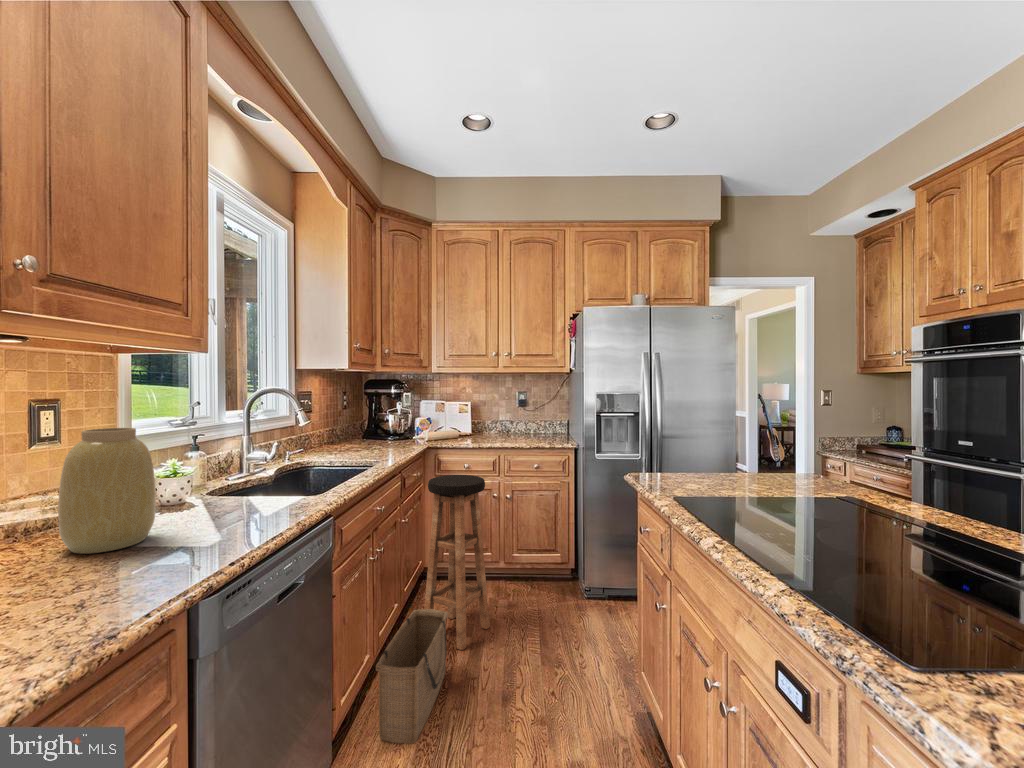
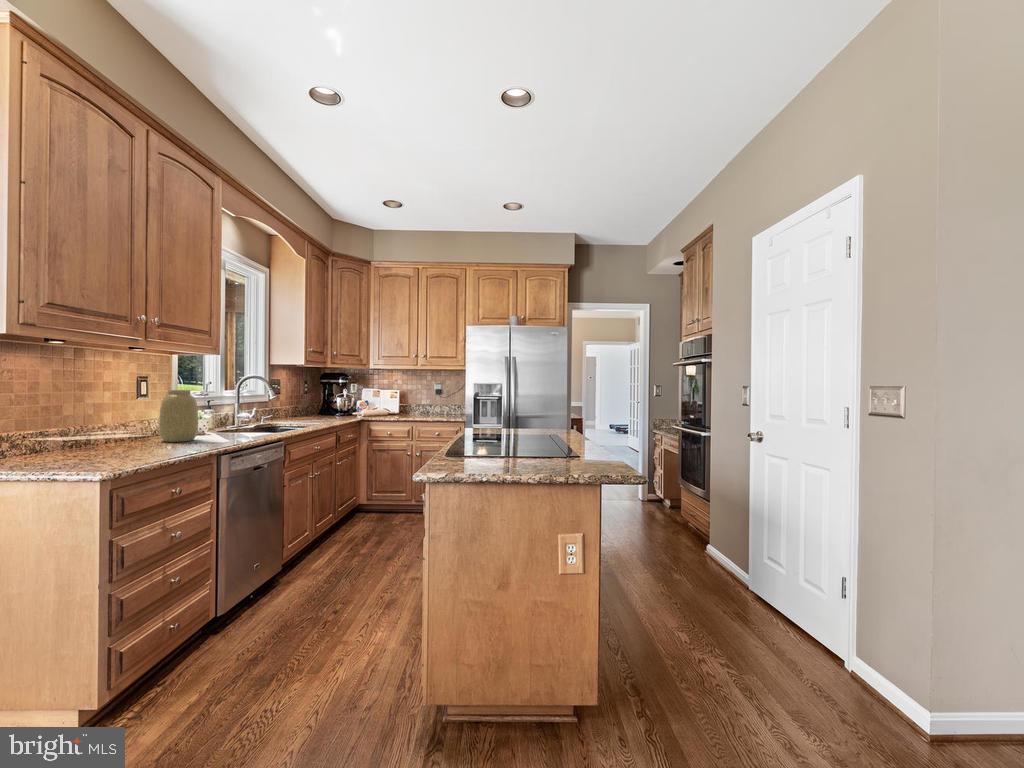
bar stool: present [424,475,490,650] -> none [347,436,393,542]
basket: present [376,609,448,743] -> none [308,511,358,571]

